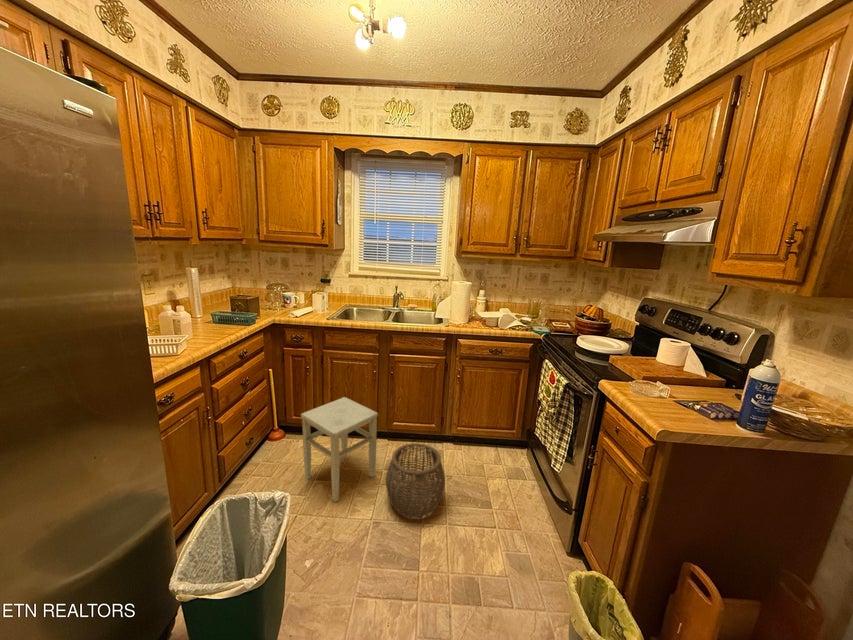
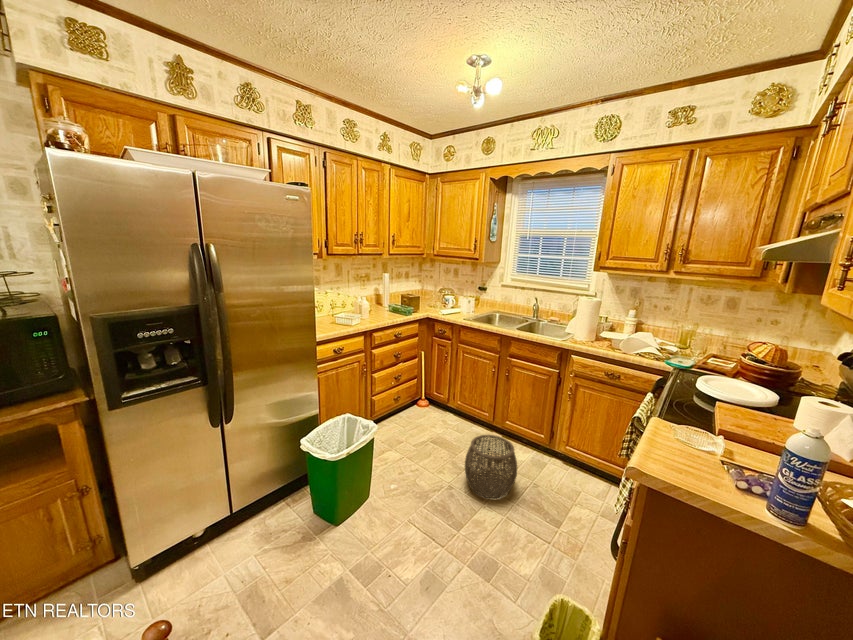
stool: present [301,397,378,502] -> none [423,385,477,460]

